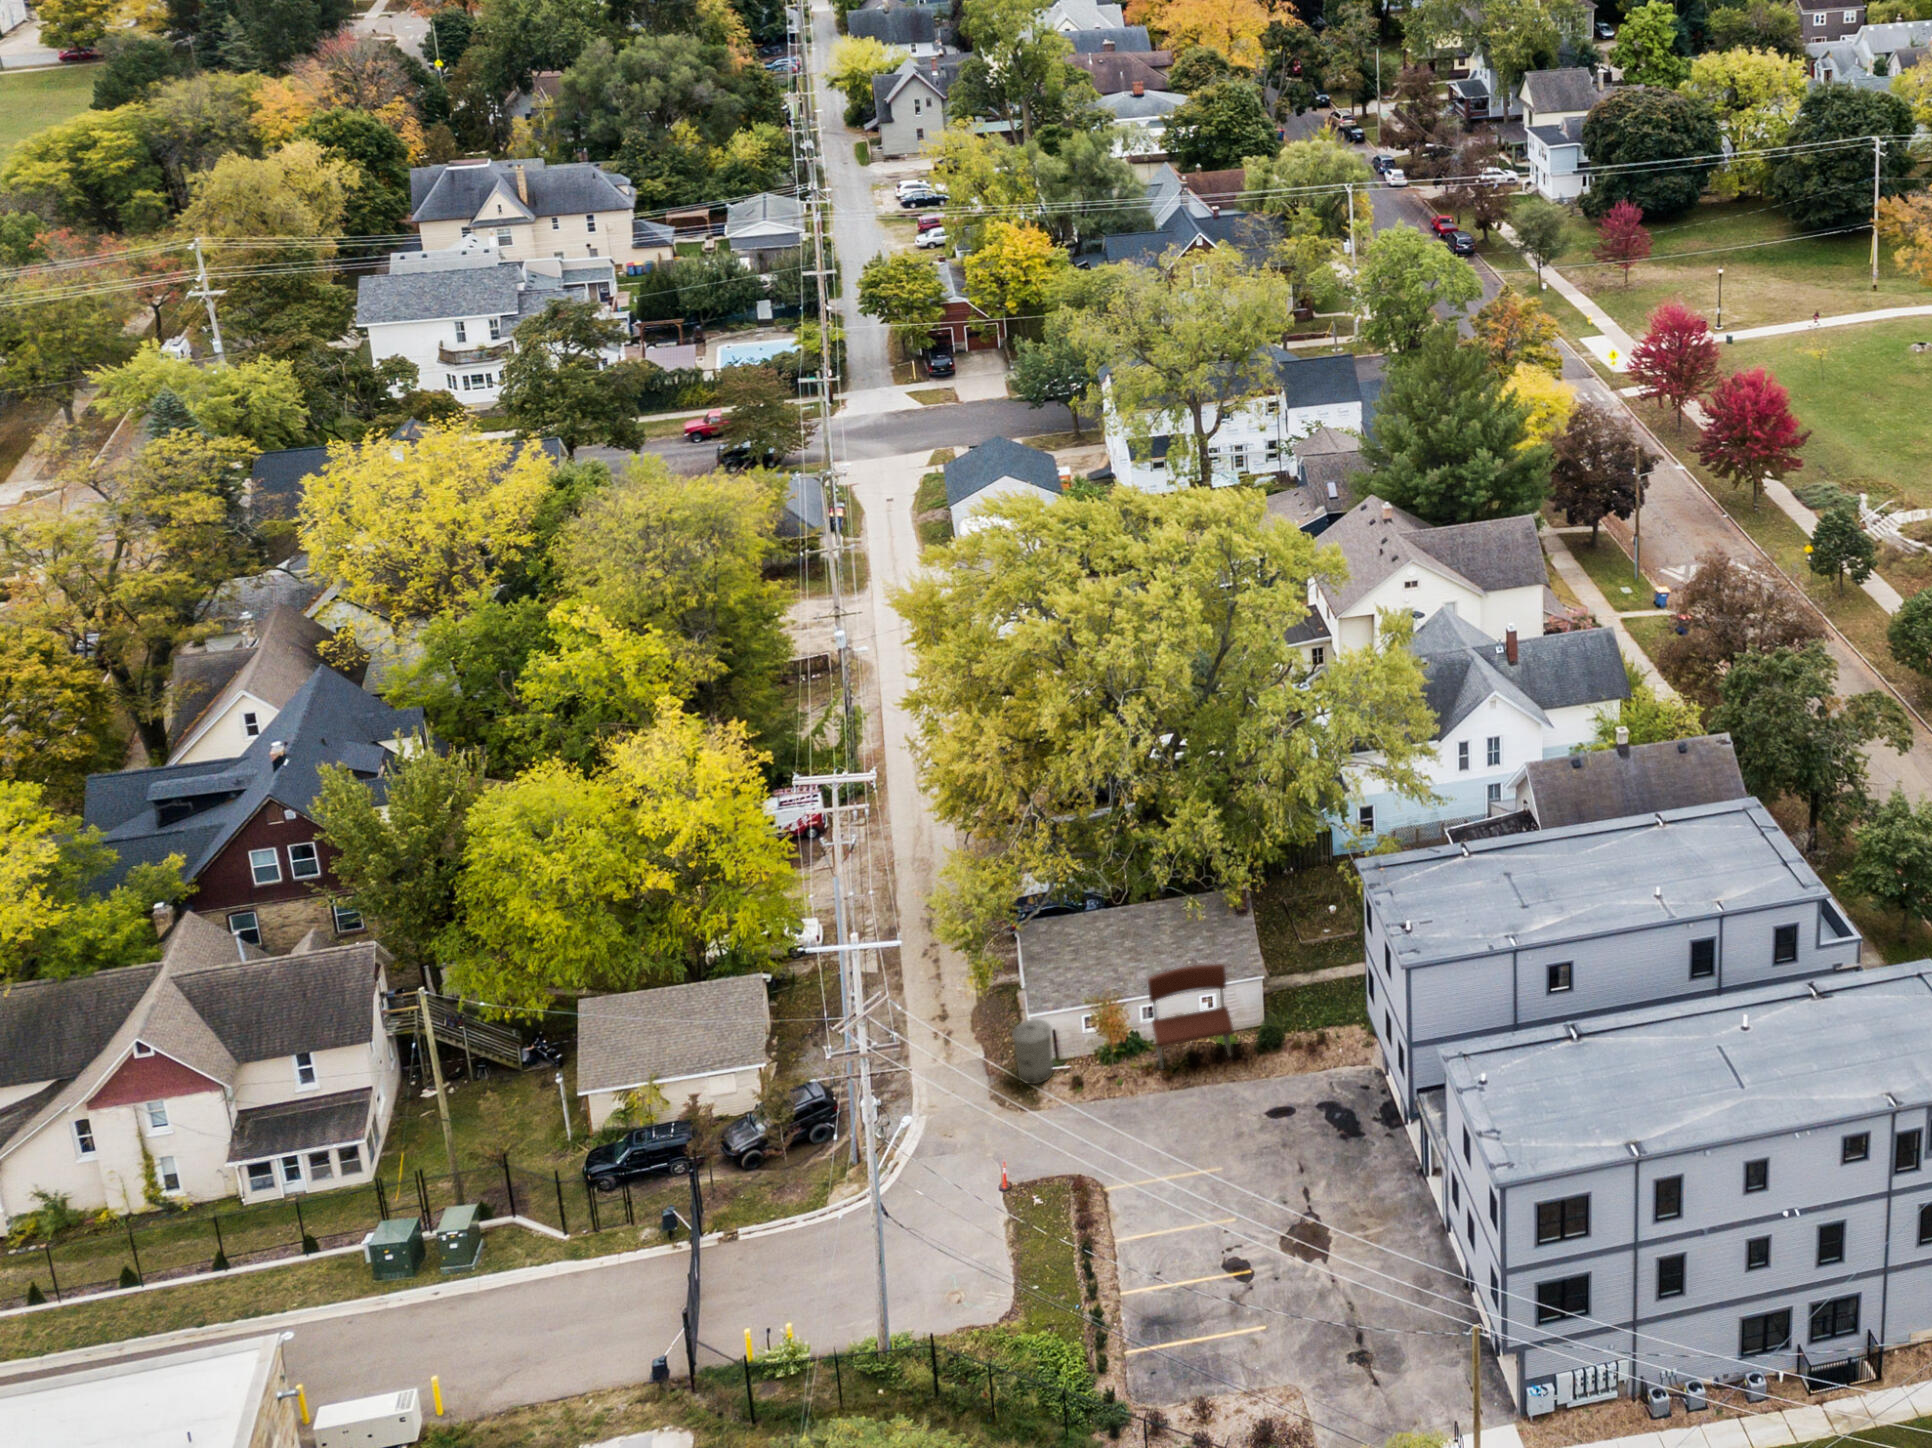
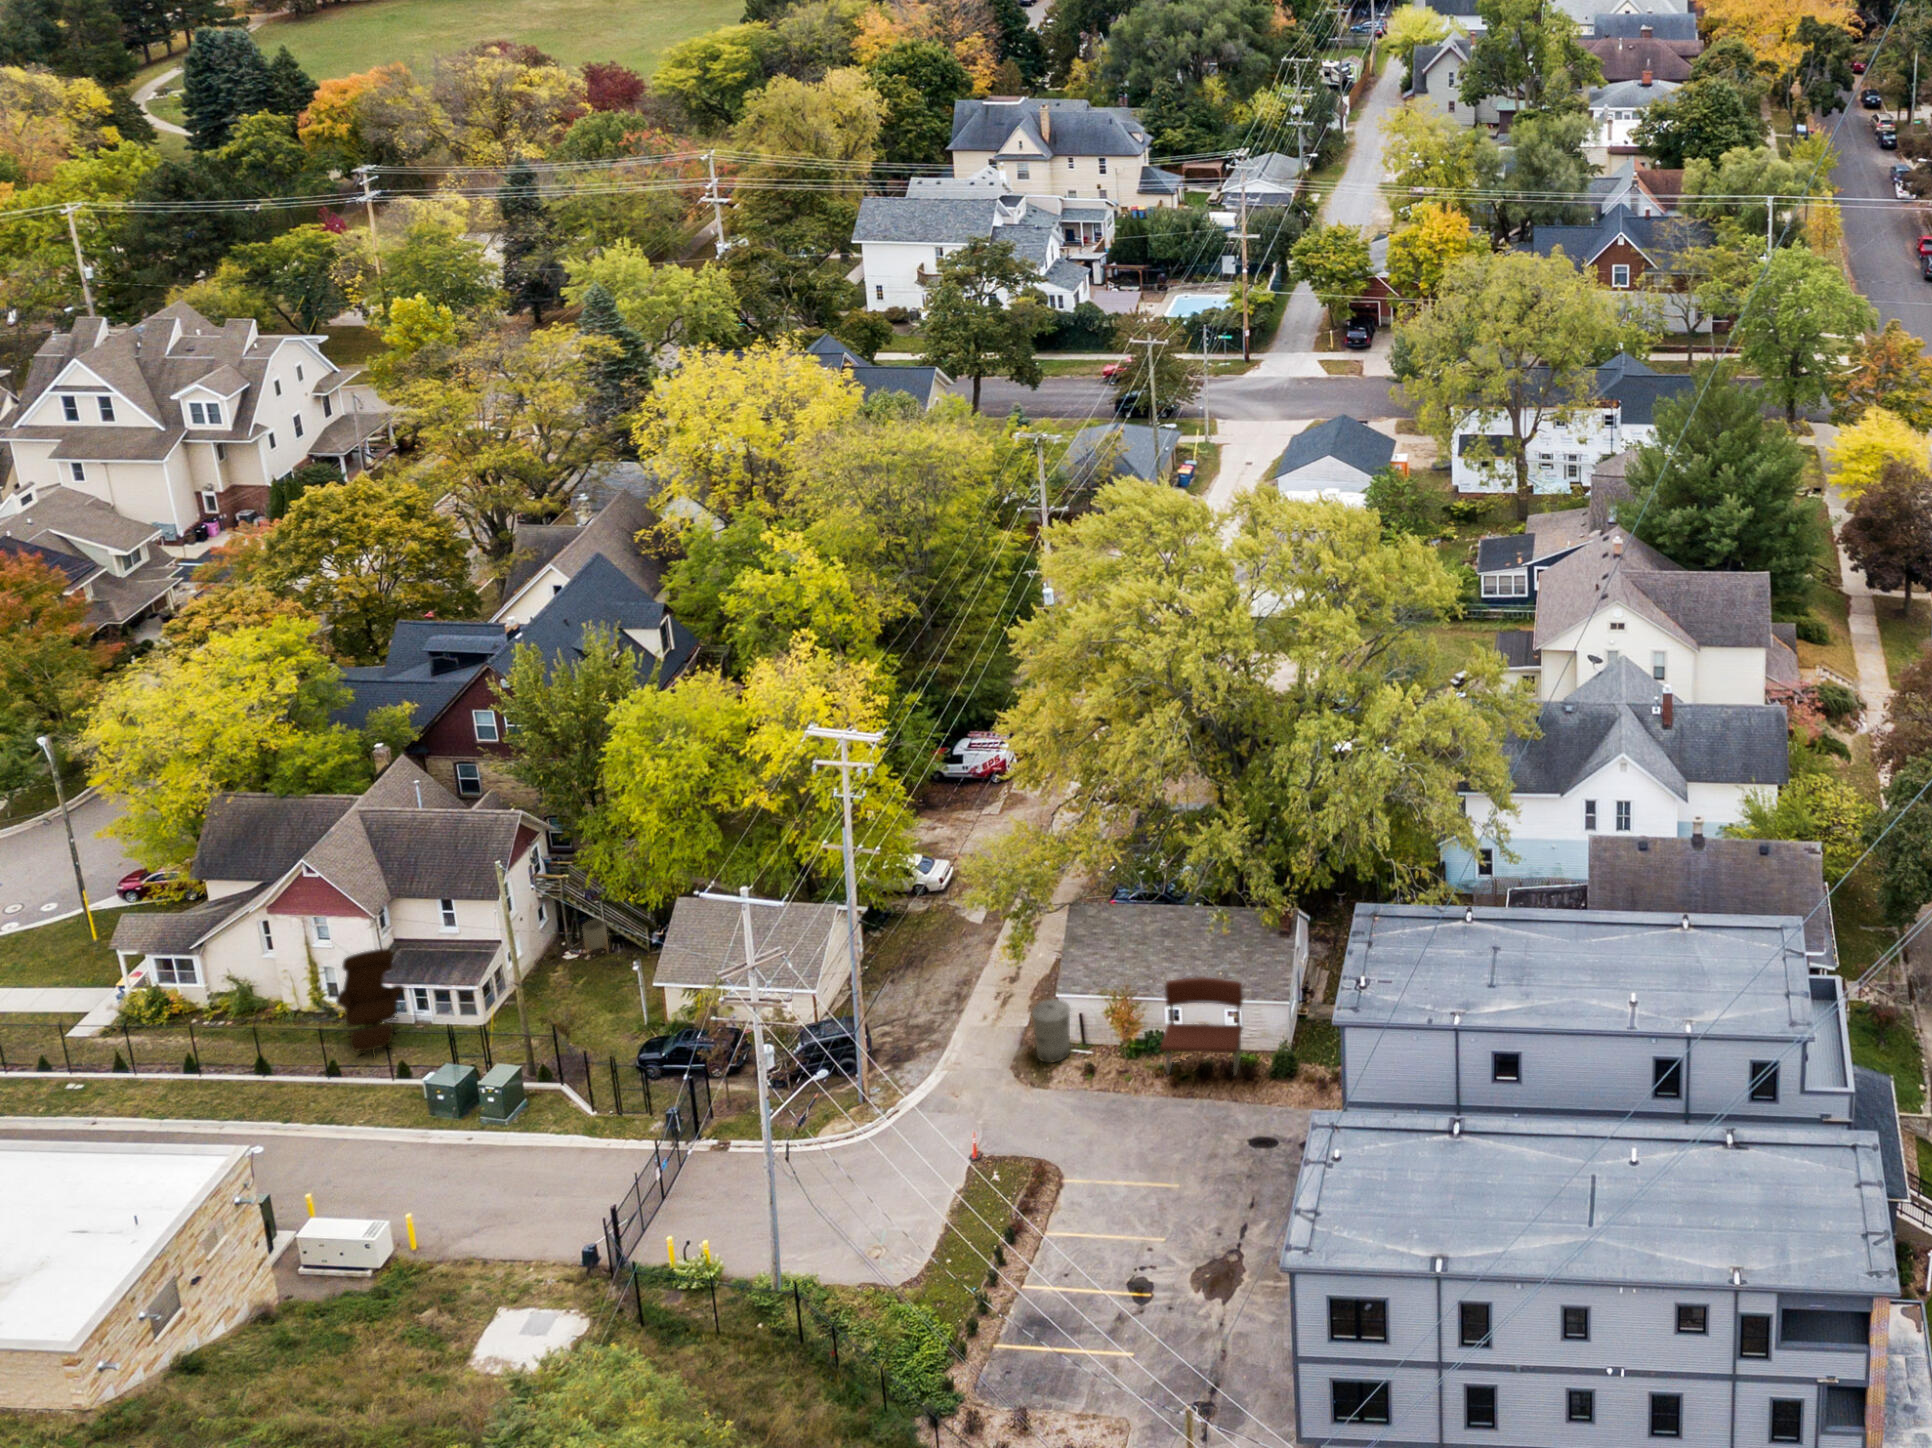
planter: none [443,1044,477,1089] -> present [583,919,609,954]
lounge chair: none [196,1120,280,1246] -> present [336,949,404,1052]

